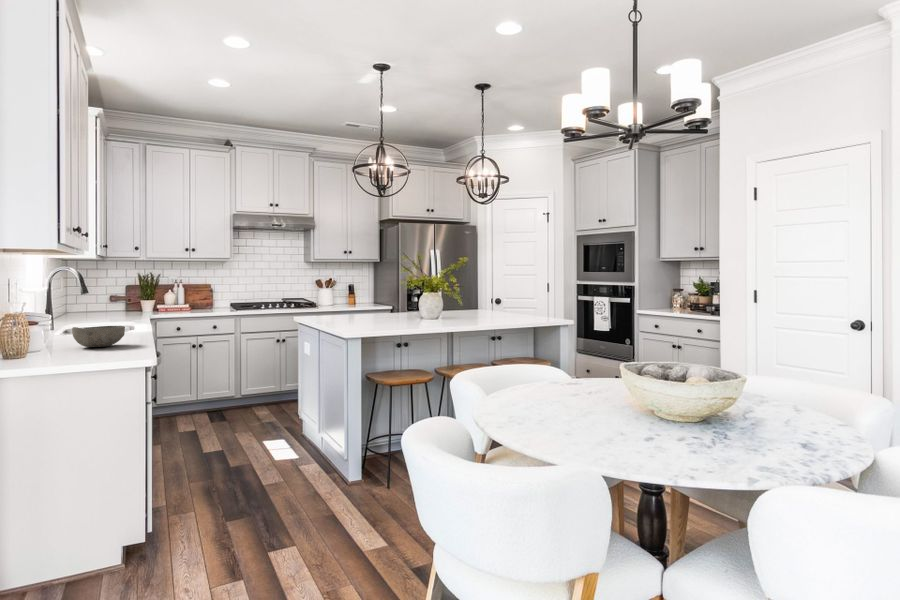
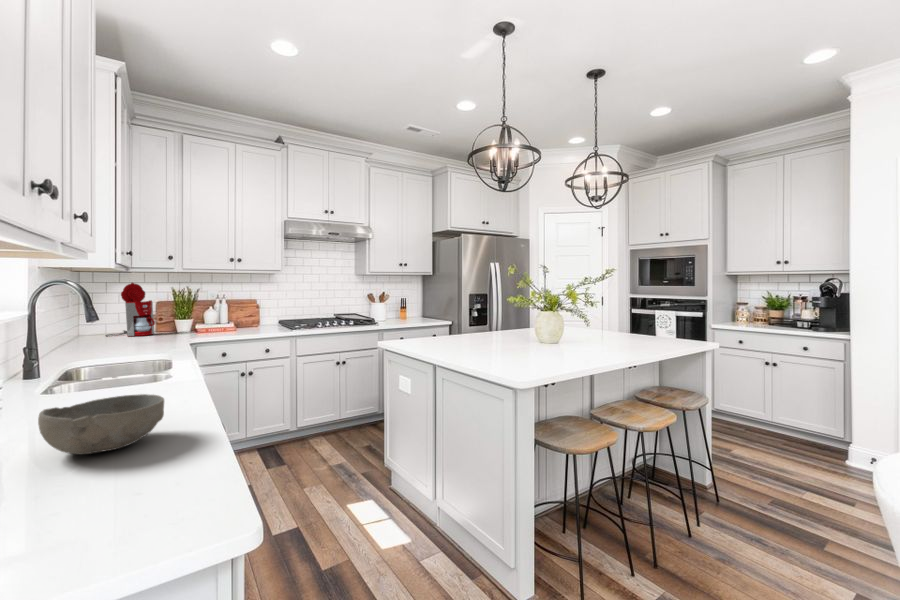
coffee maker: none [86,269,124,314] -> present [106,283,155,336]

